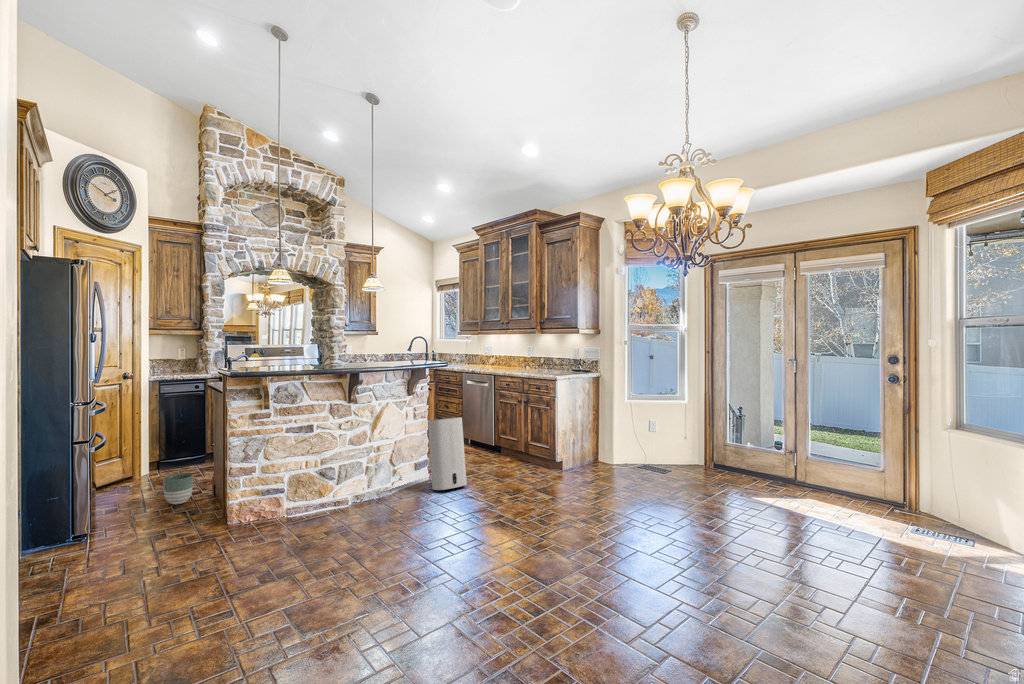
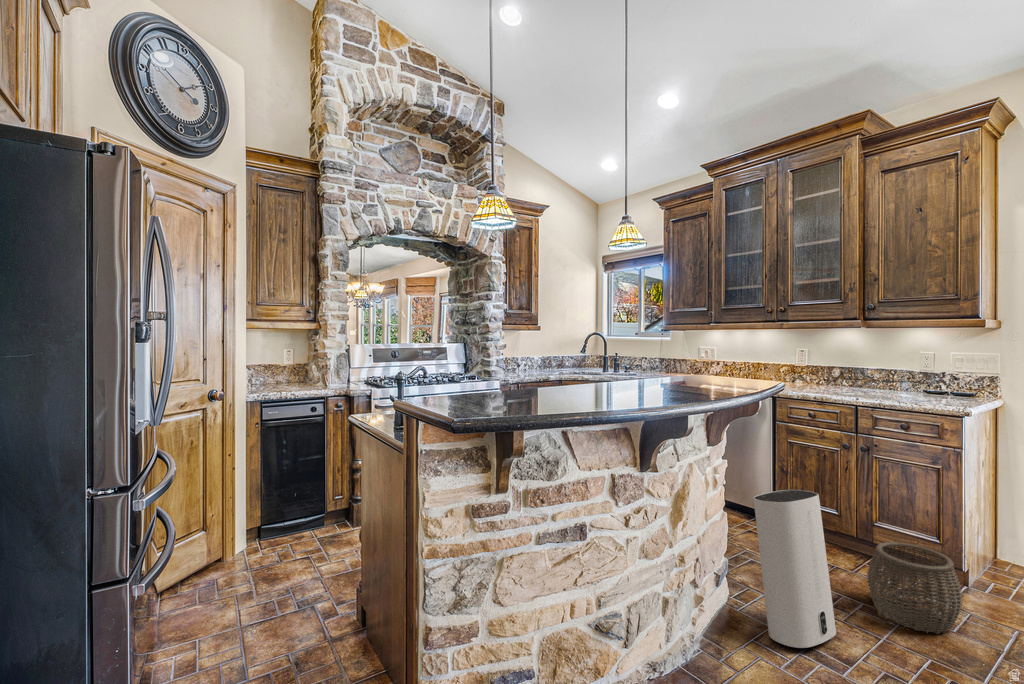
woven basket: none [496,444,535,484] -> present [867,542,962,634]
planter: present [163,473,193,504] -> none [278,586,329,653]

